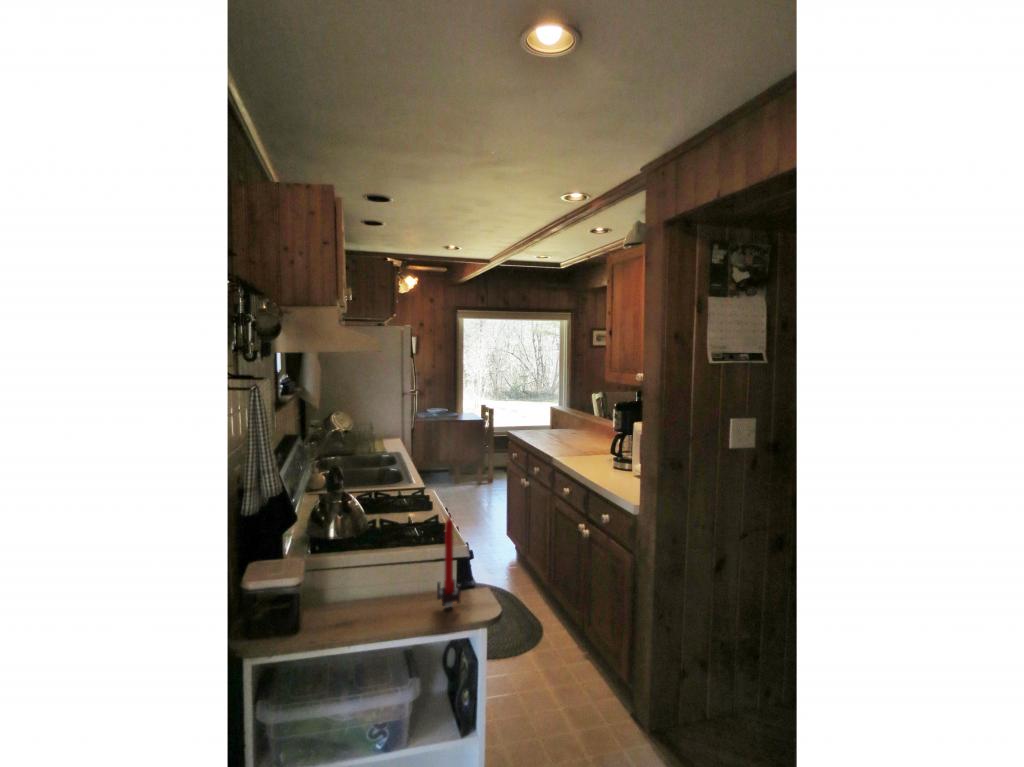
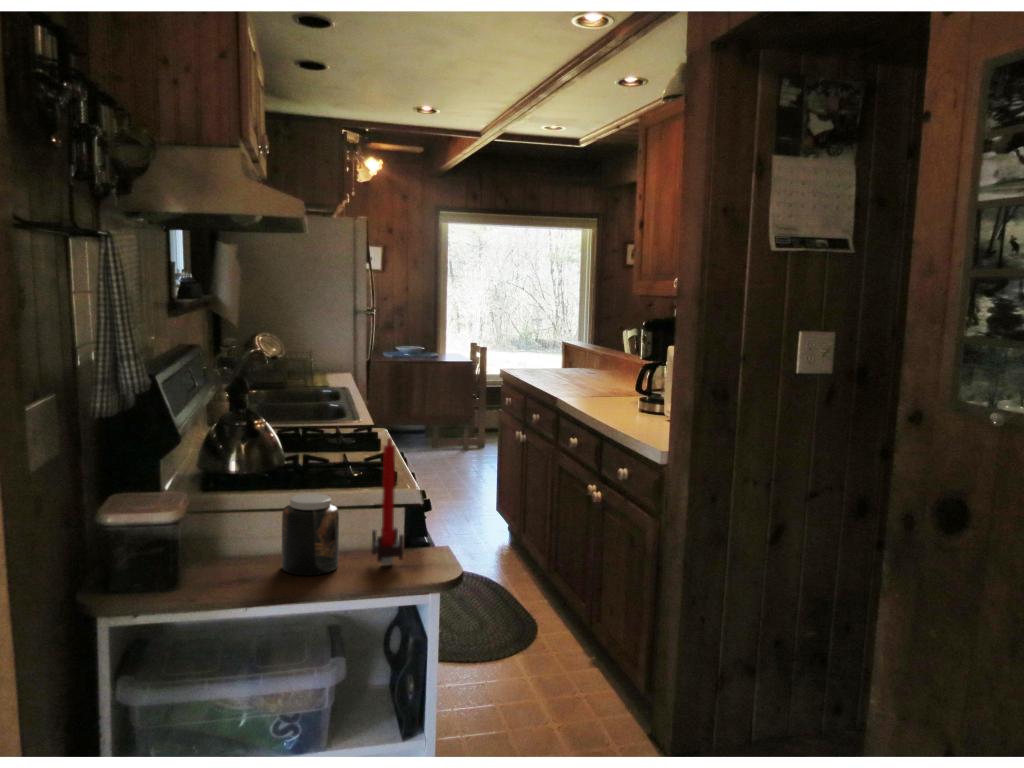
jar: none [373,556,414,619] -> present [282,493,339,575]

